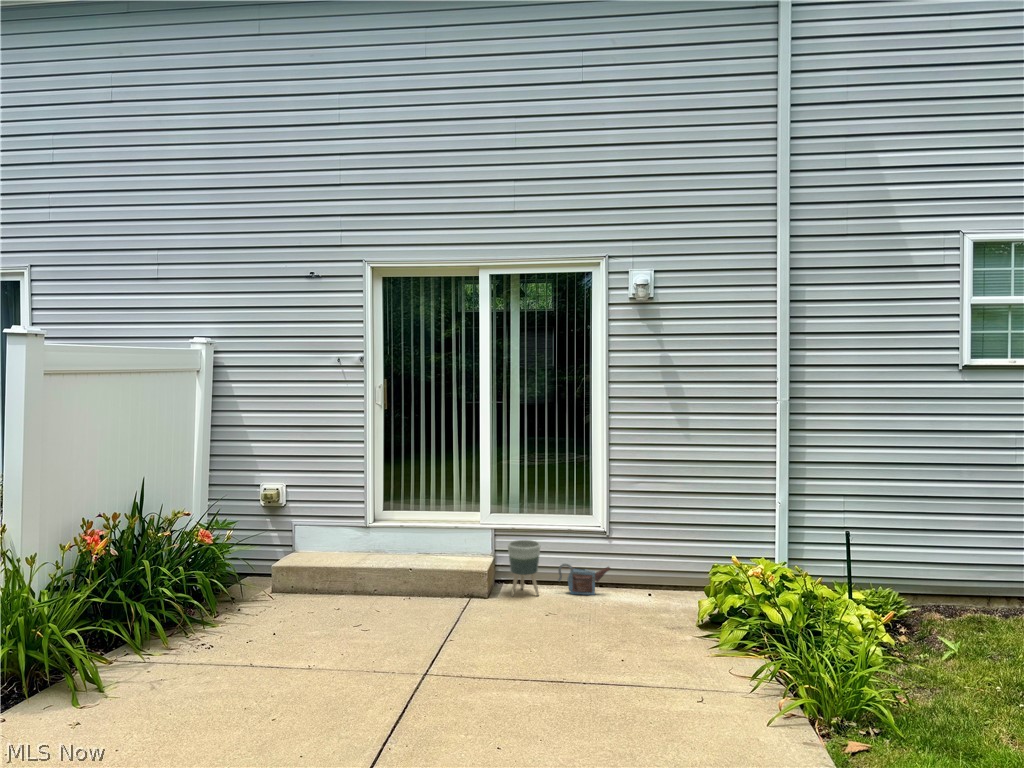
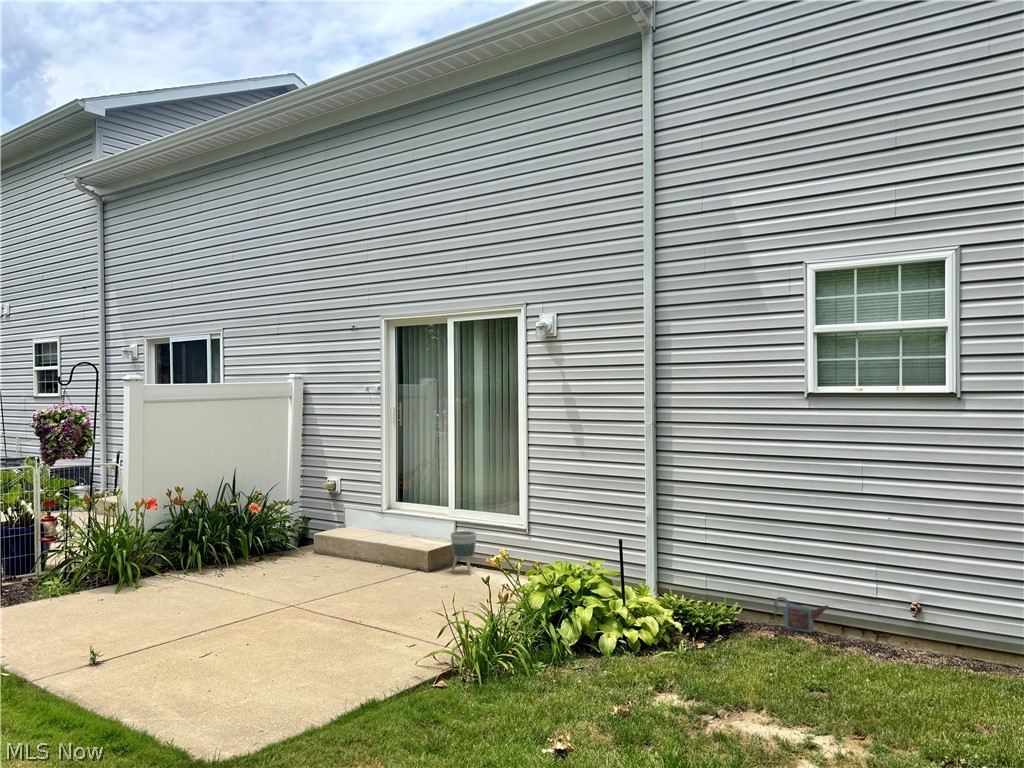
watering can: present [558,563,610,595] -> present [774,597,829,633]

